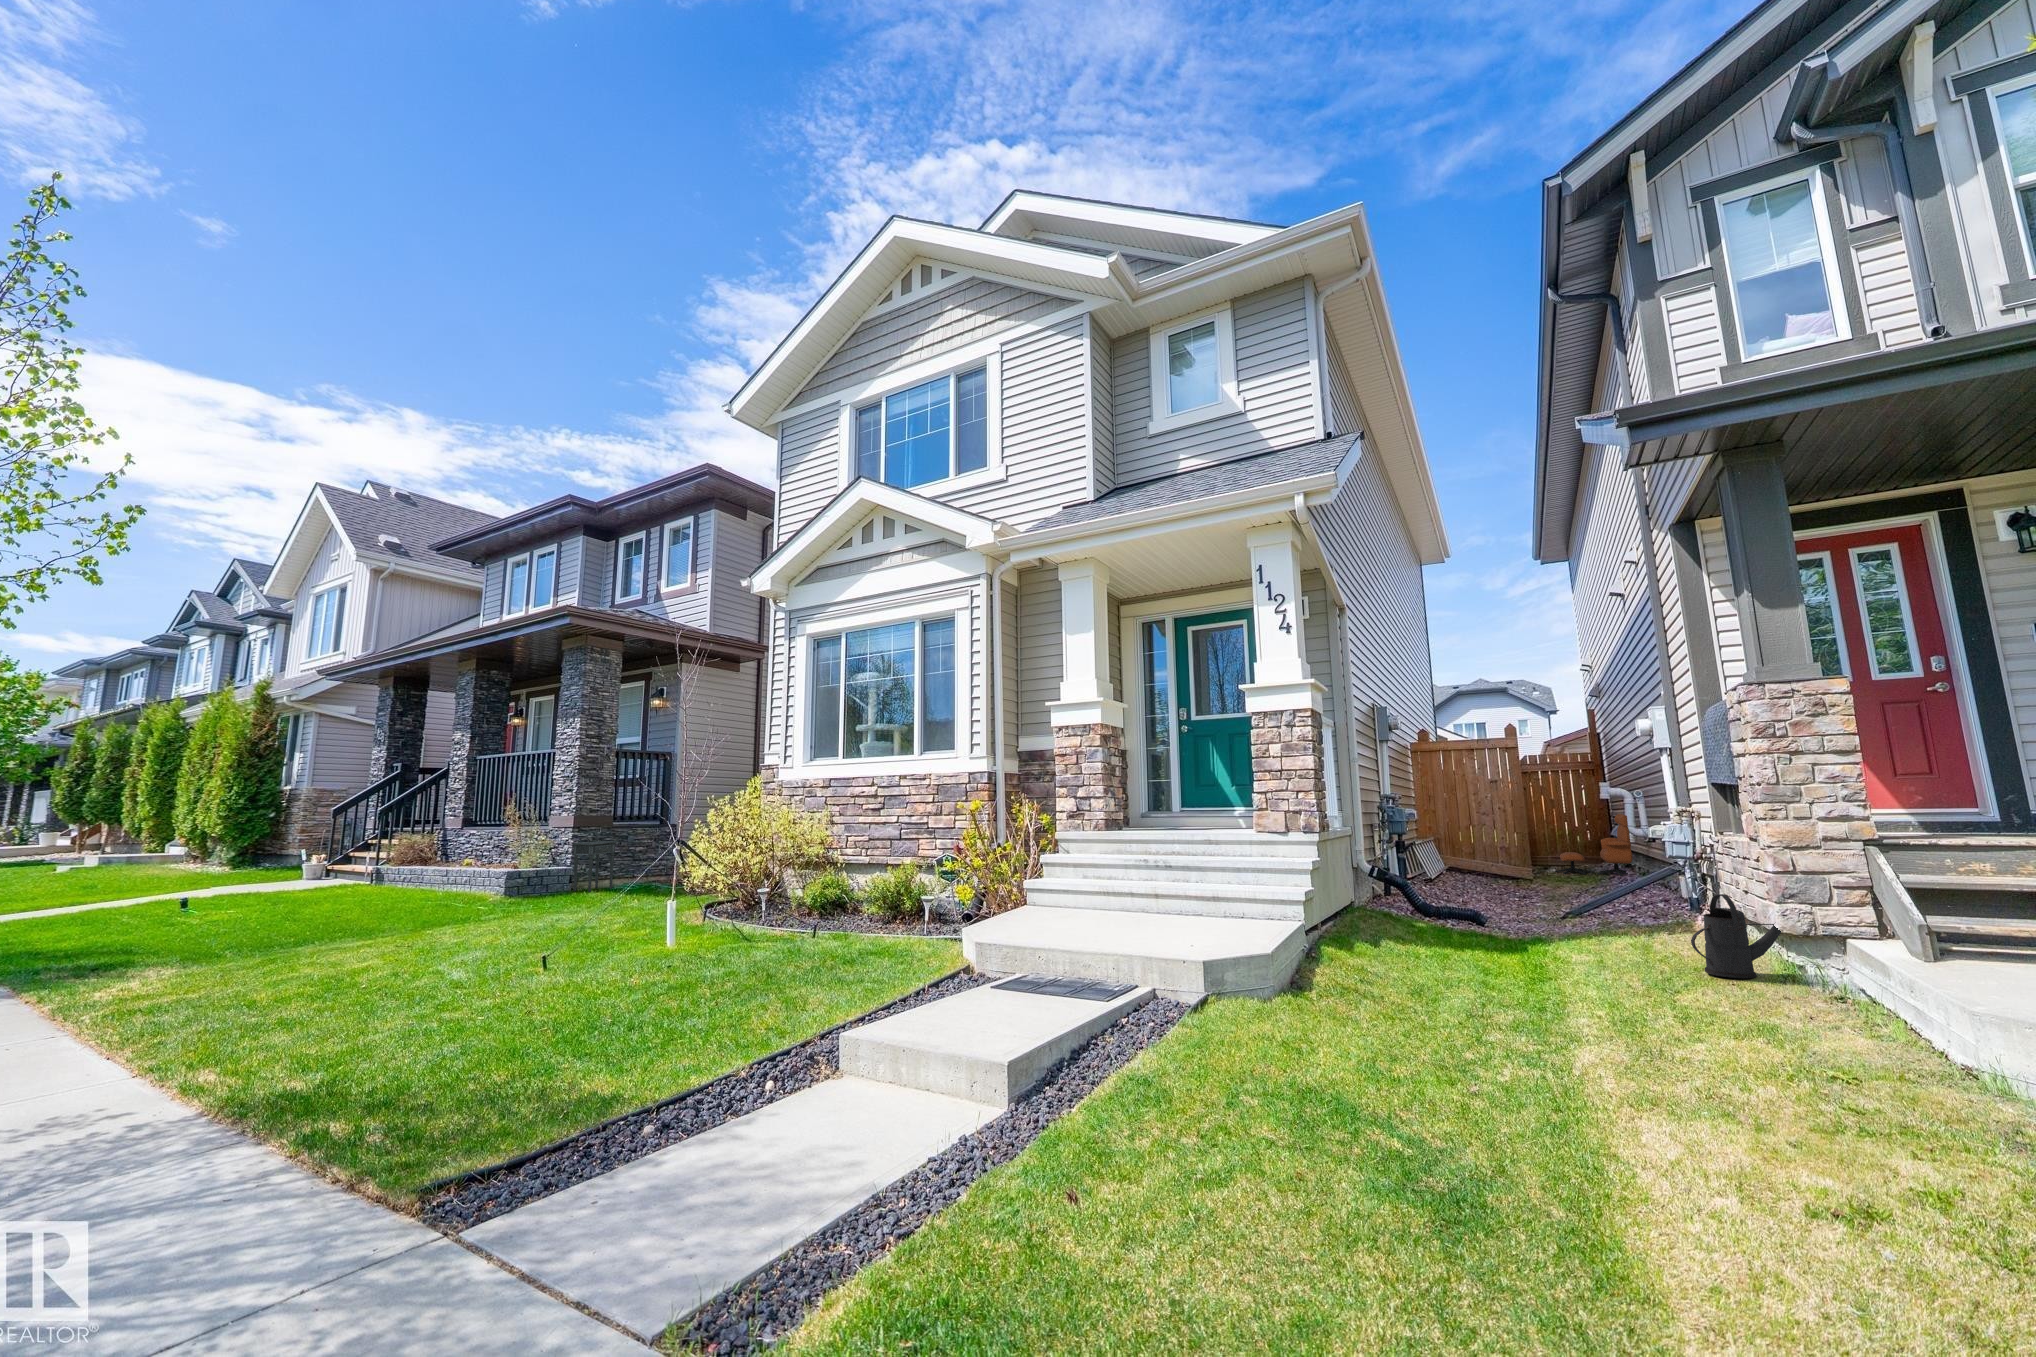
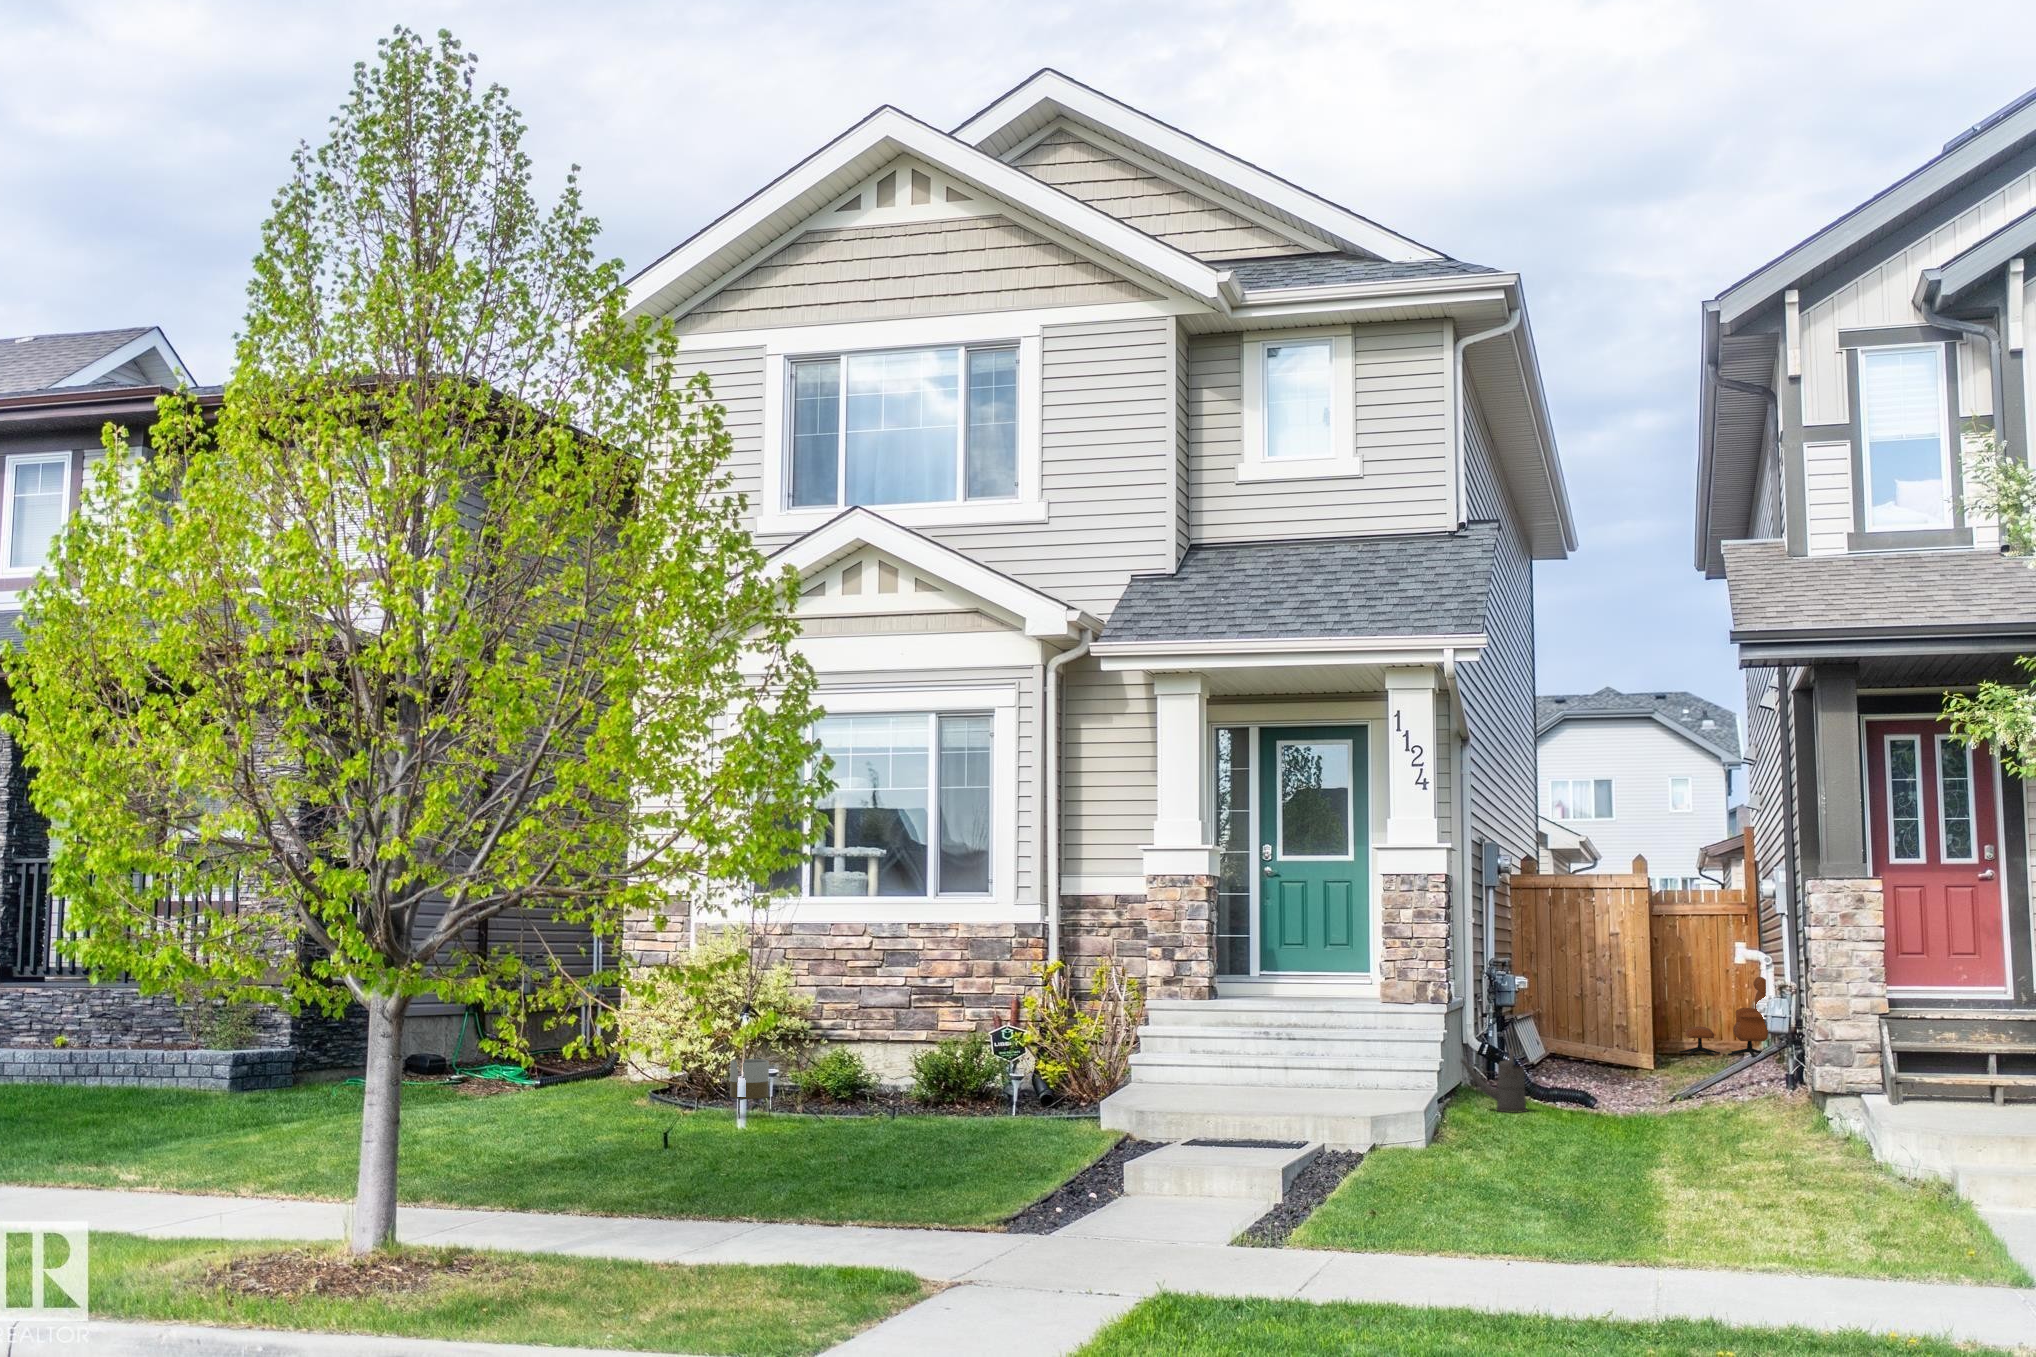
side table: present [573,841,617,892] -> none [281,1008,340,1089]
planter: none [755,878,786,925] -> present [730,1059,770,1118]
watering can: present [1691,894,1781,978] -> present [1461,1049,1532,1113]

